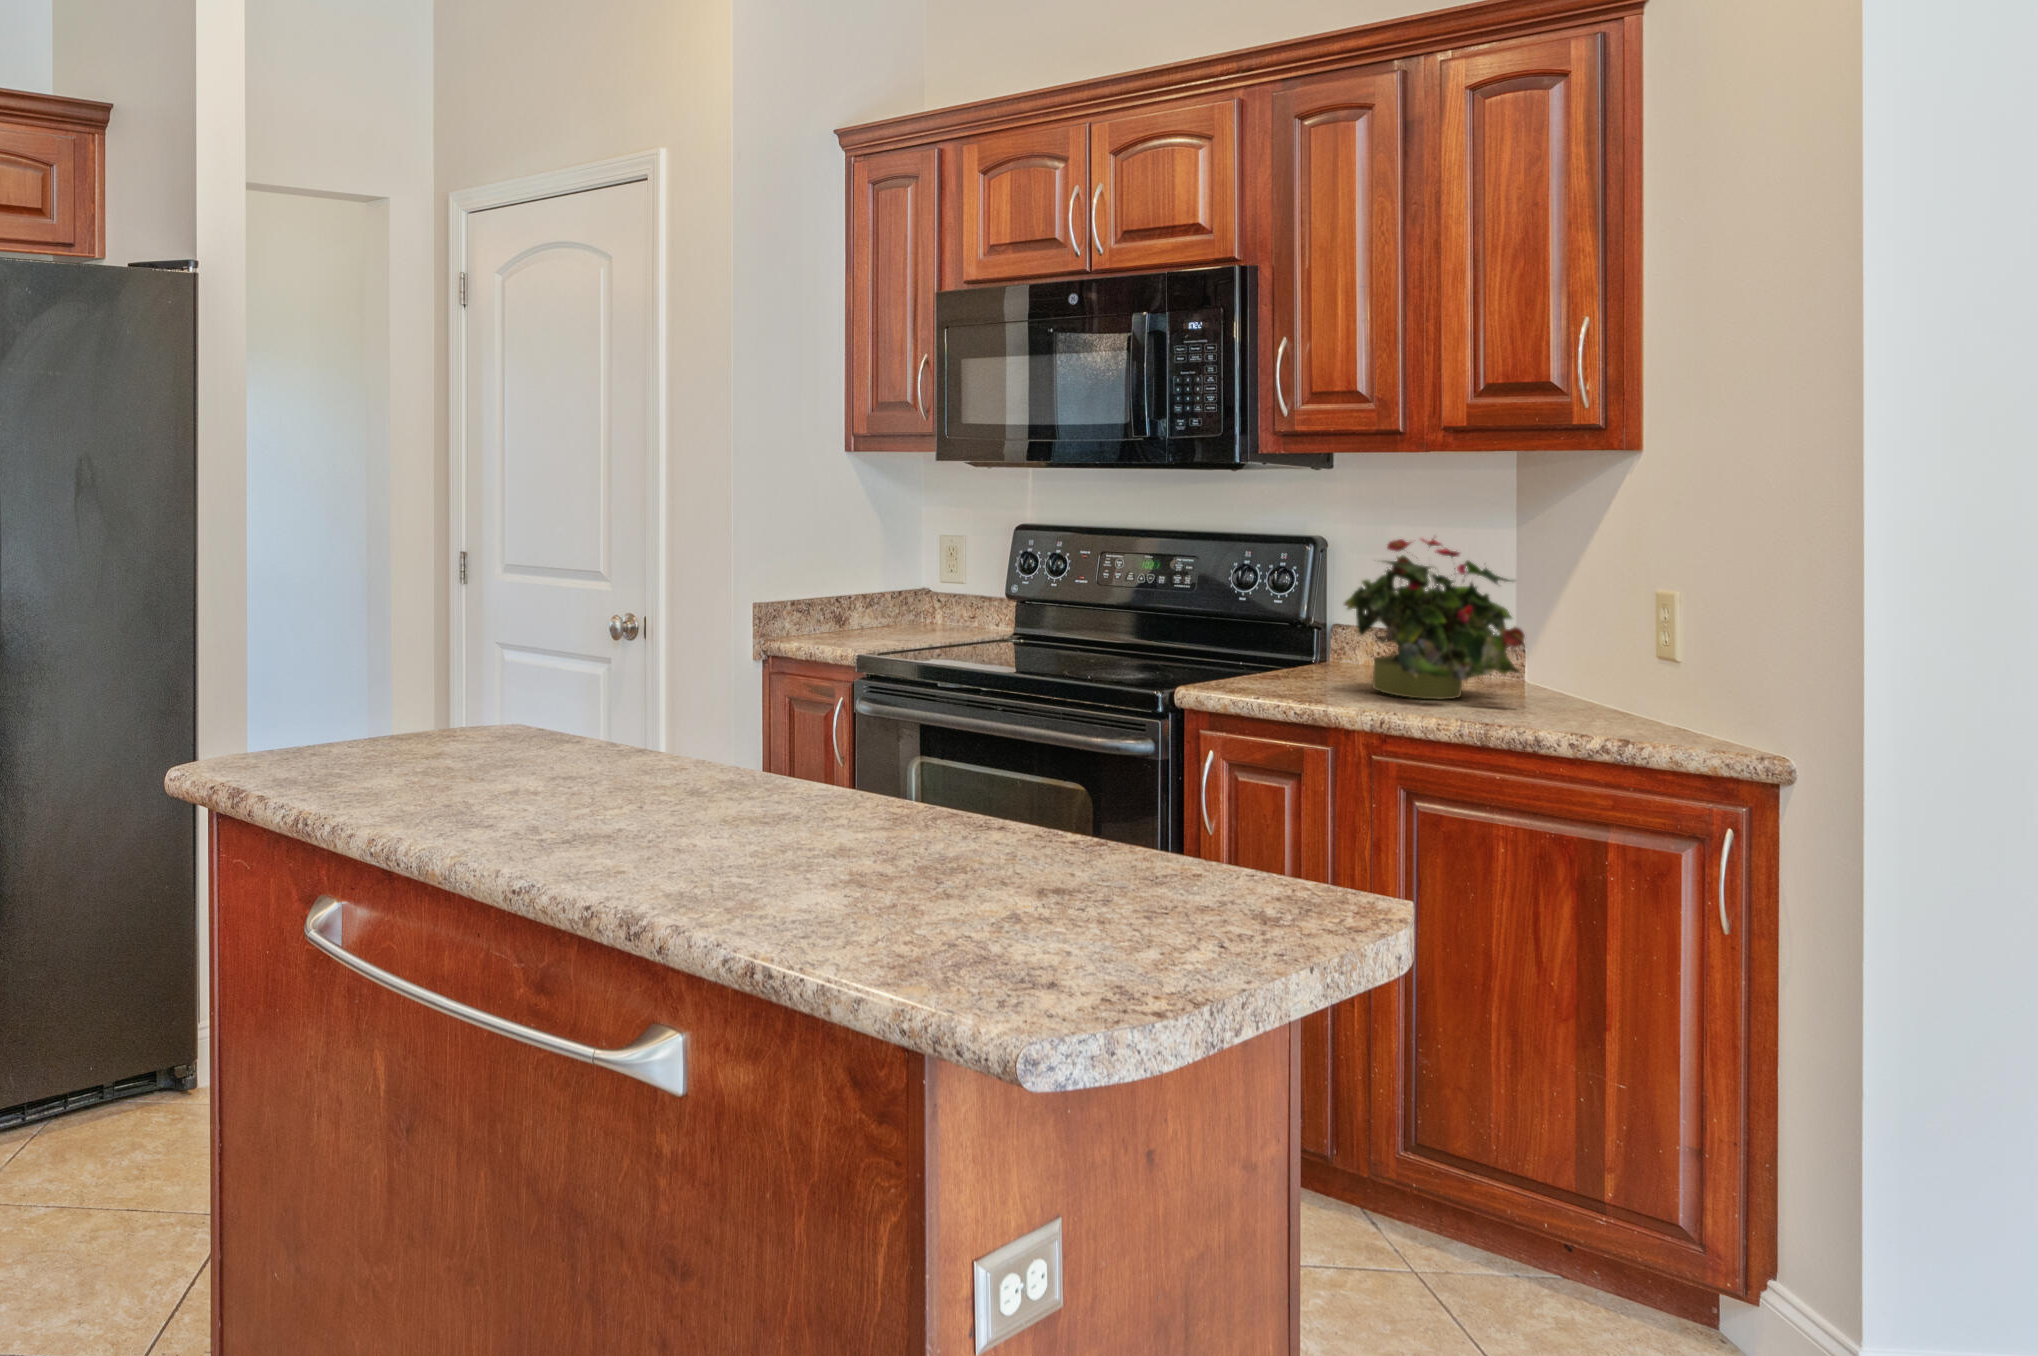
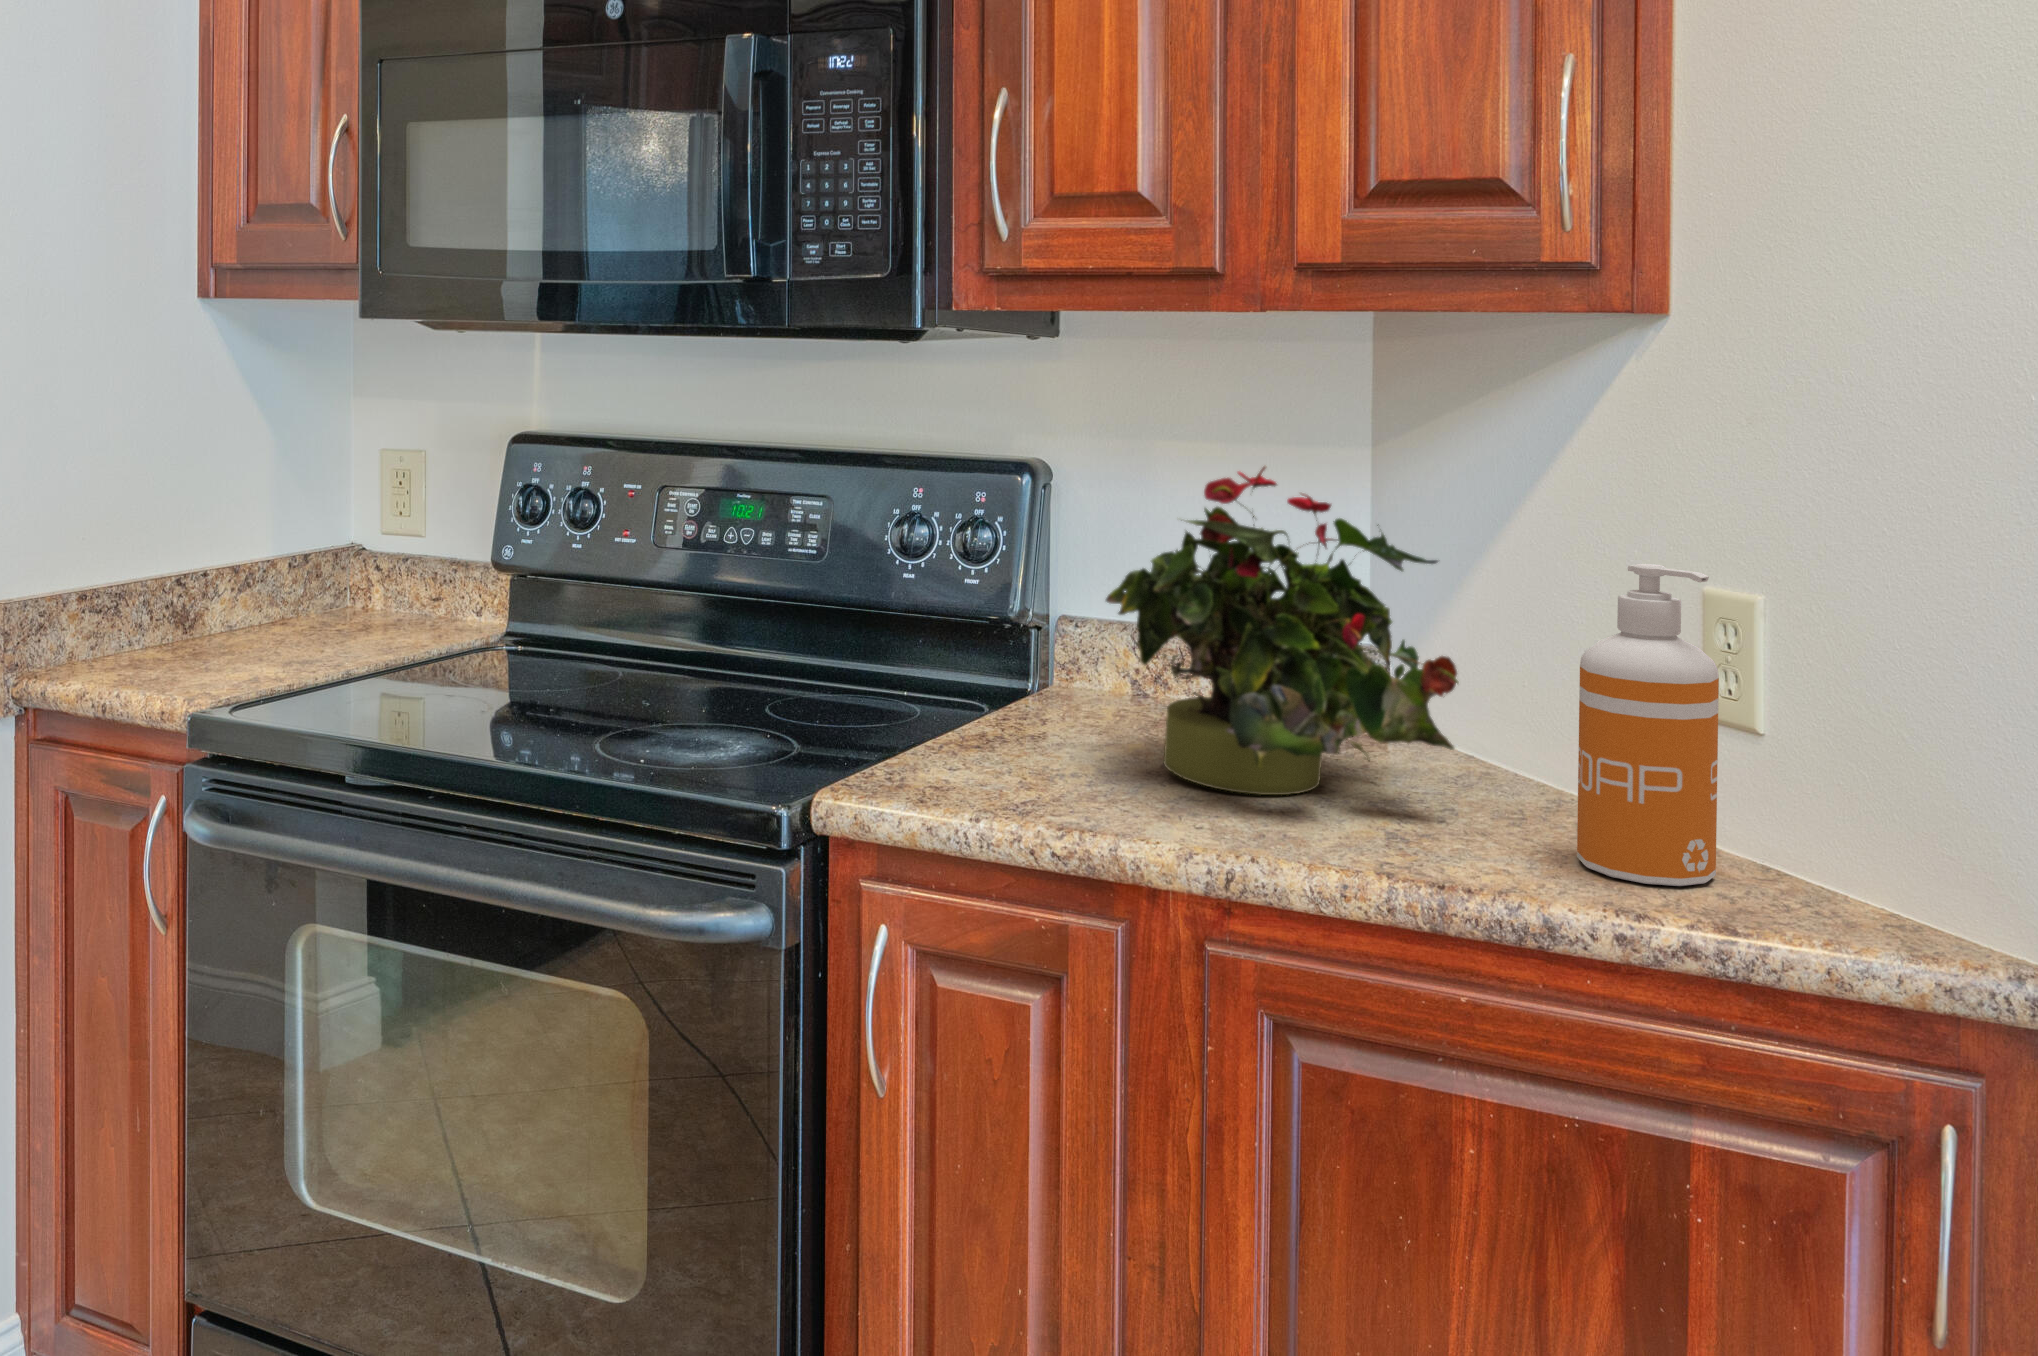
soap dispenser: none [1573,578,1645,730] -> present [1577,564,1719,886]

